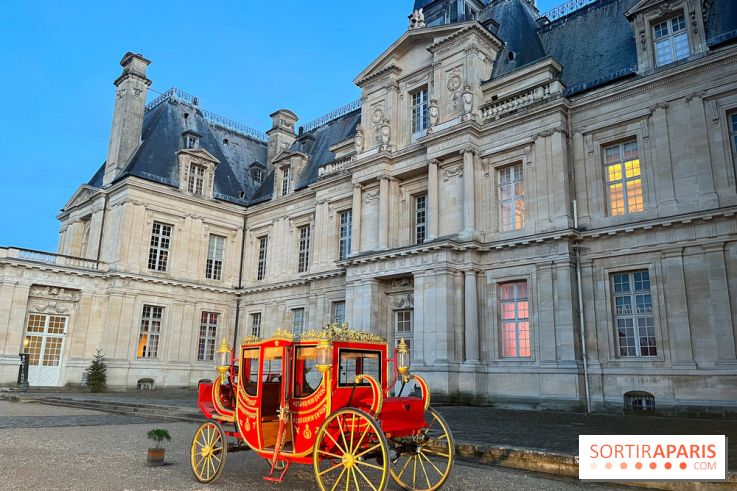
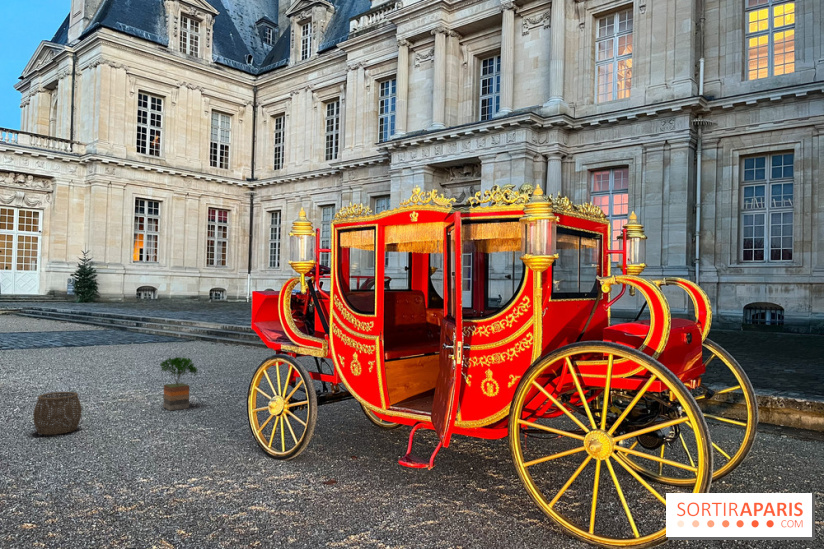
woven basket: none [62,451,93,479] -> present [33,392,82,435]

